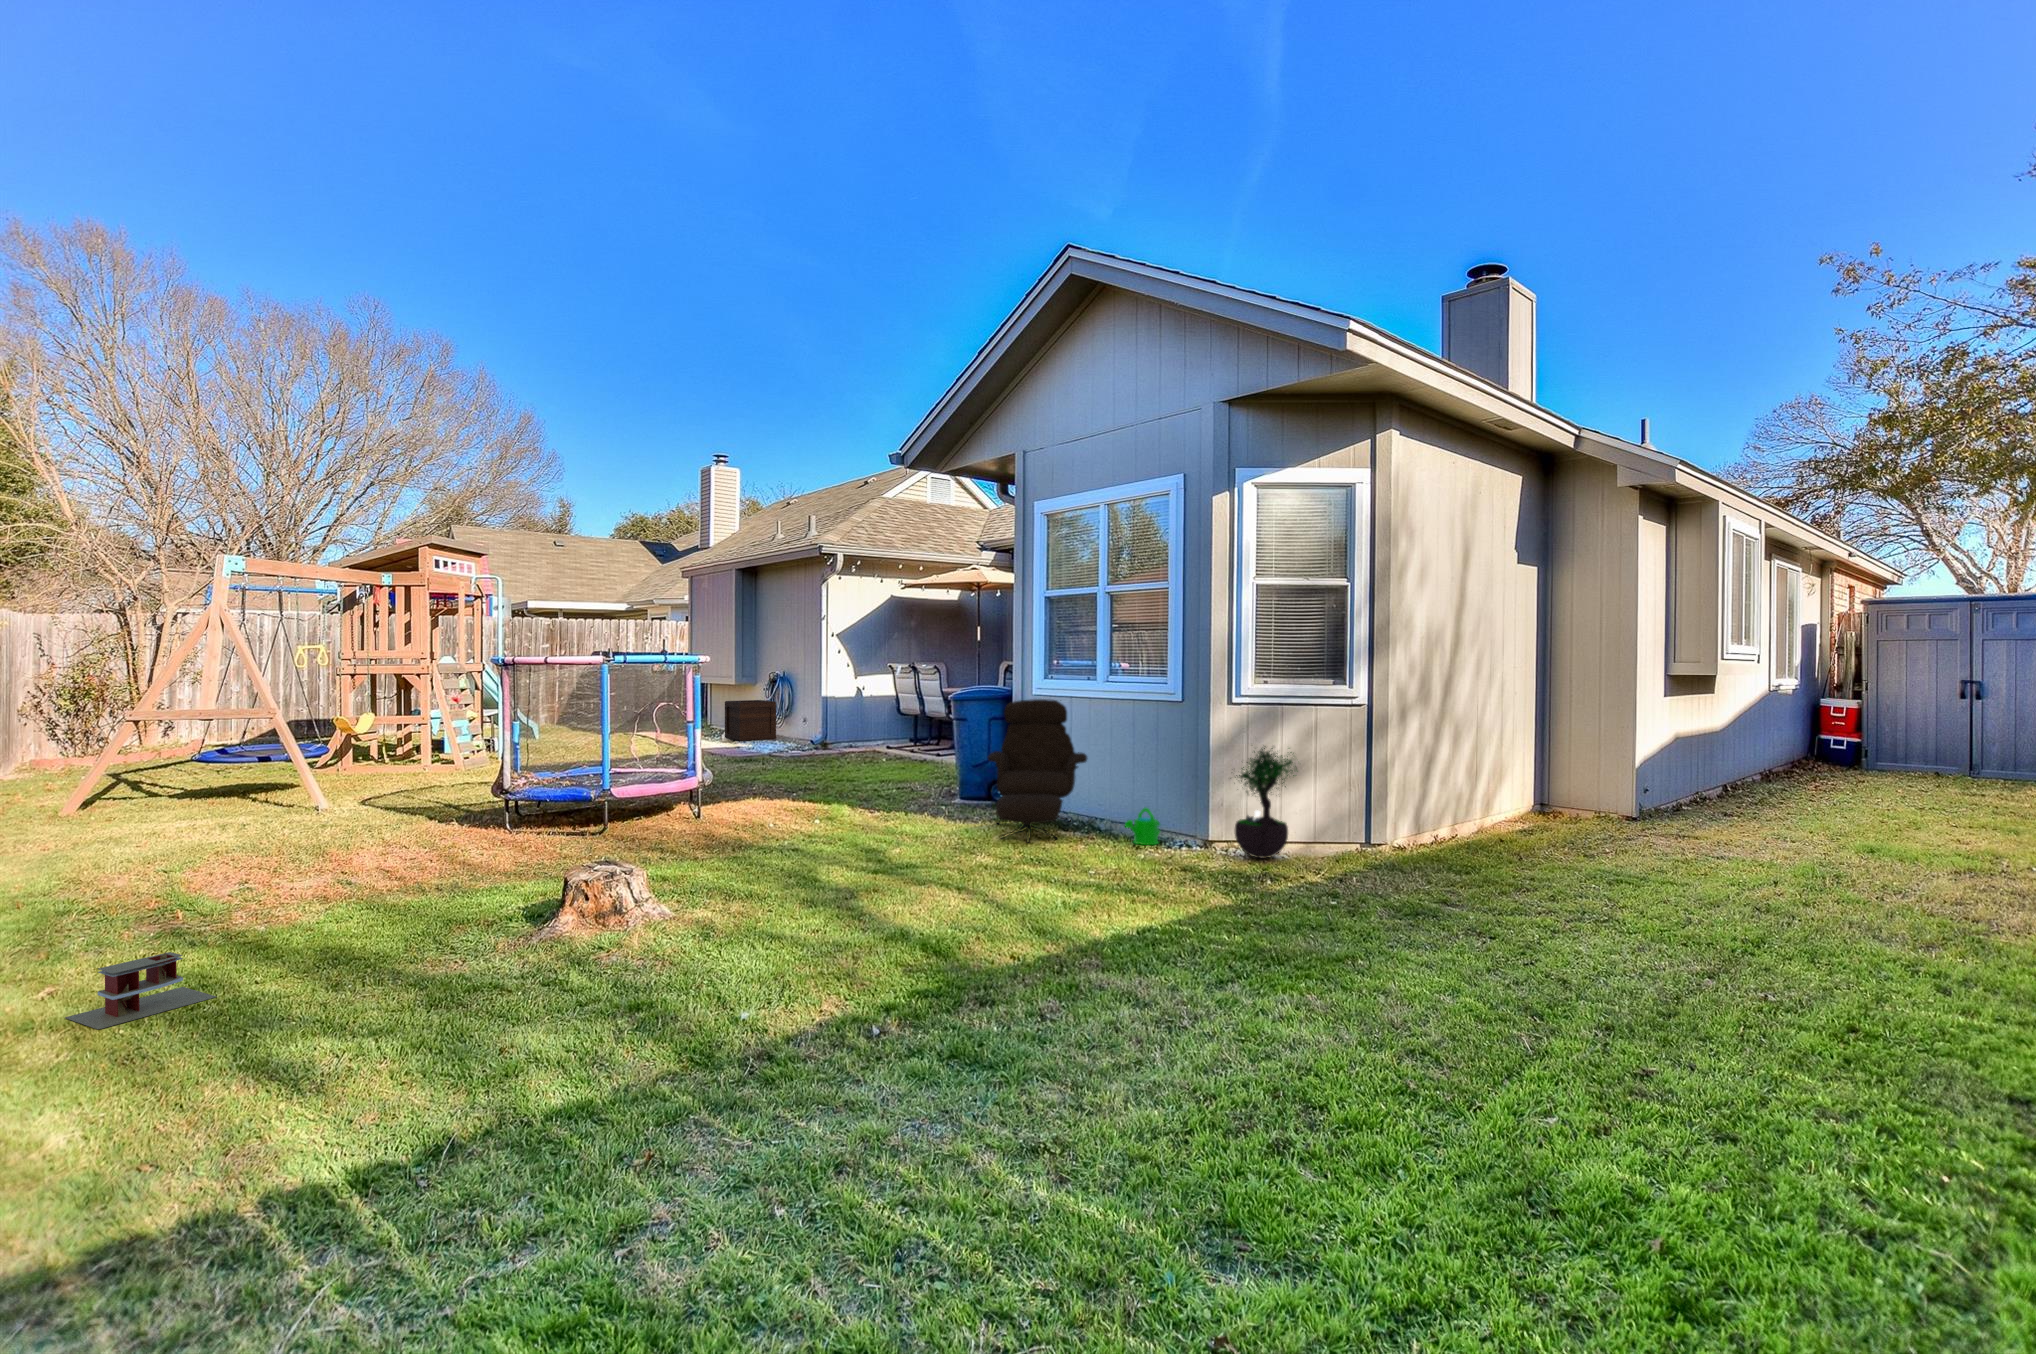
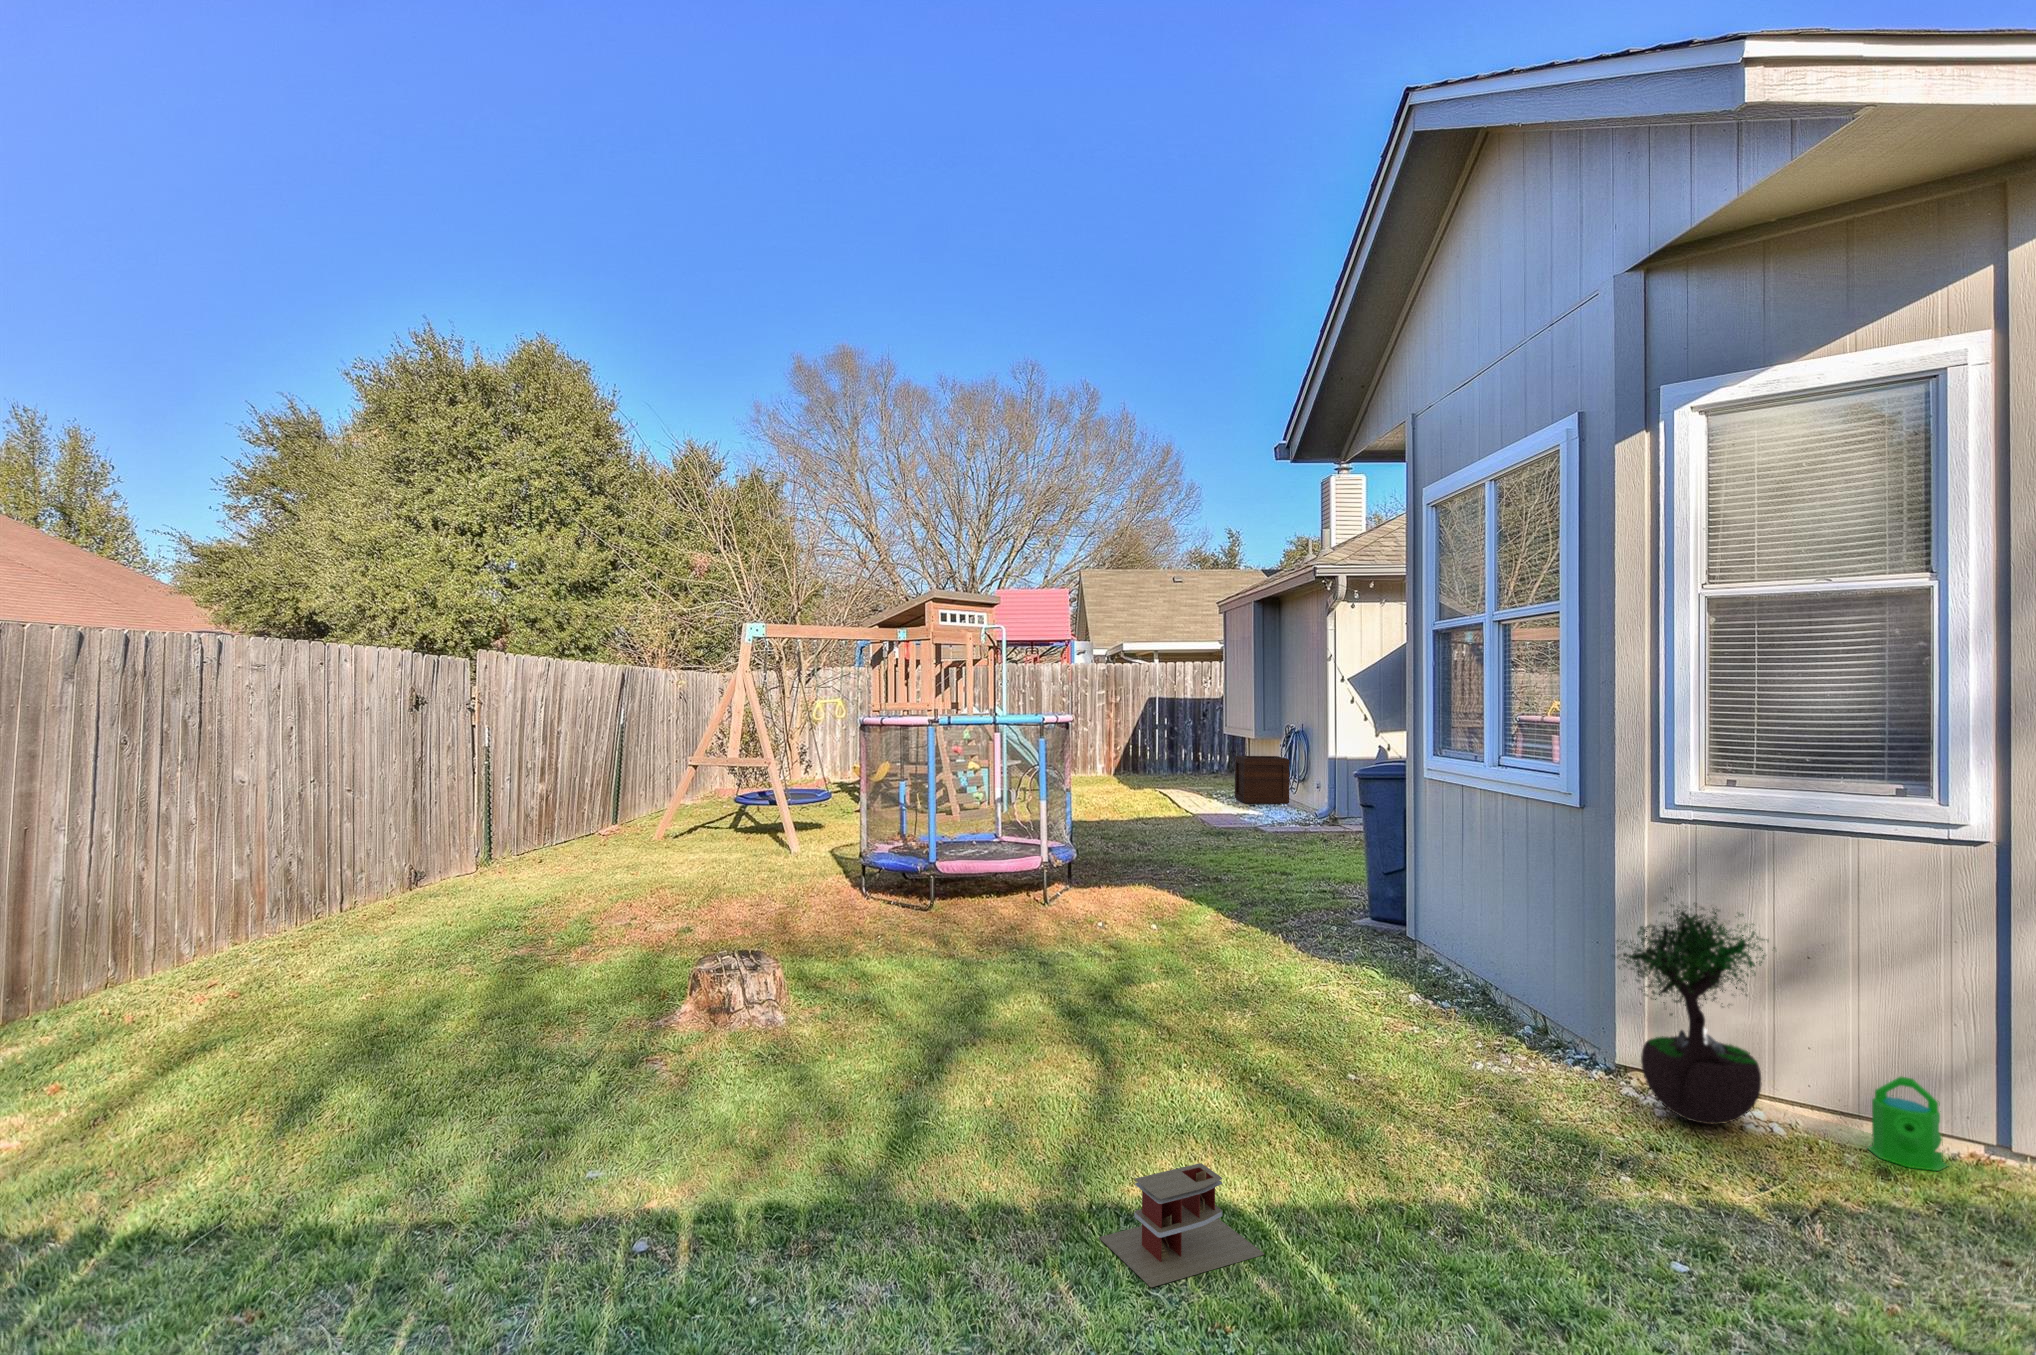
lounge chair: present [988,699,1088,843] -> none [1289,782,1483,1004]
watering can: present [1125,808,1160,845] -> present [1868,1076,1948,1171]
toy house: present [65,952,216,1029] -> present [1099,1163,1264,1287]

